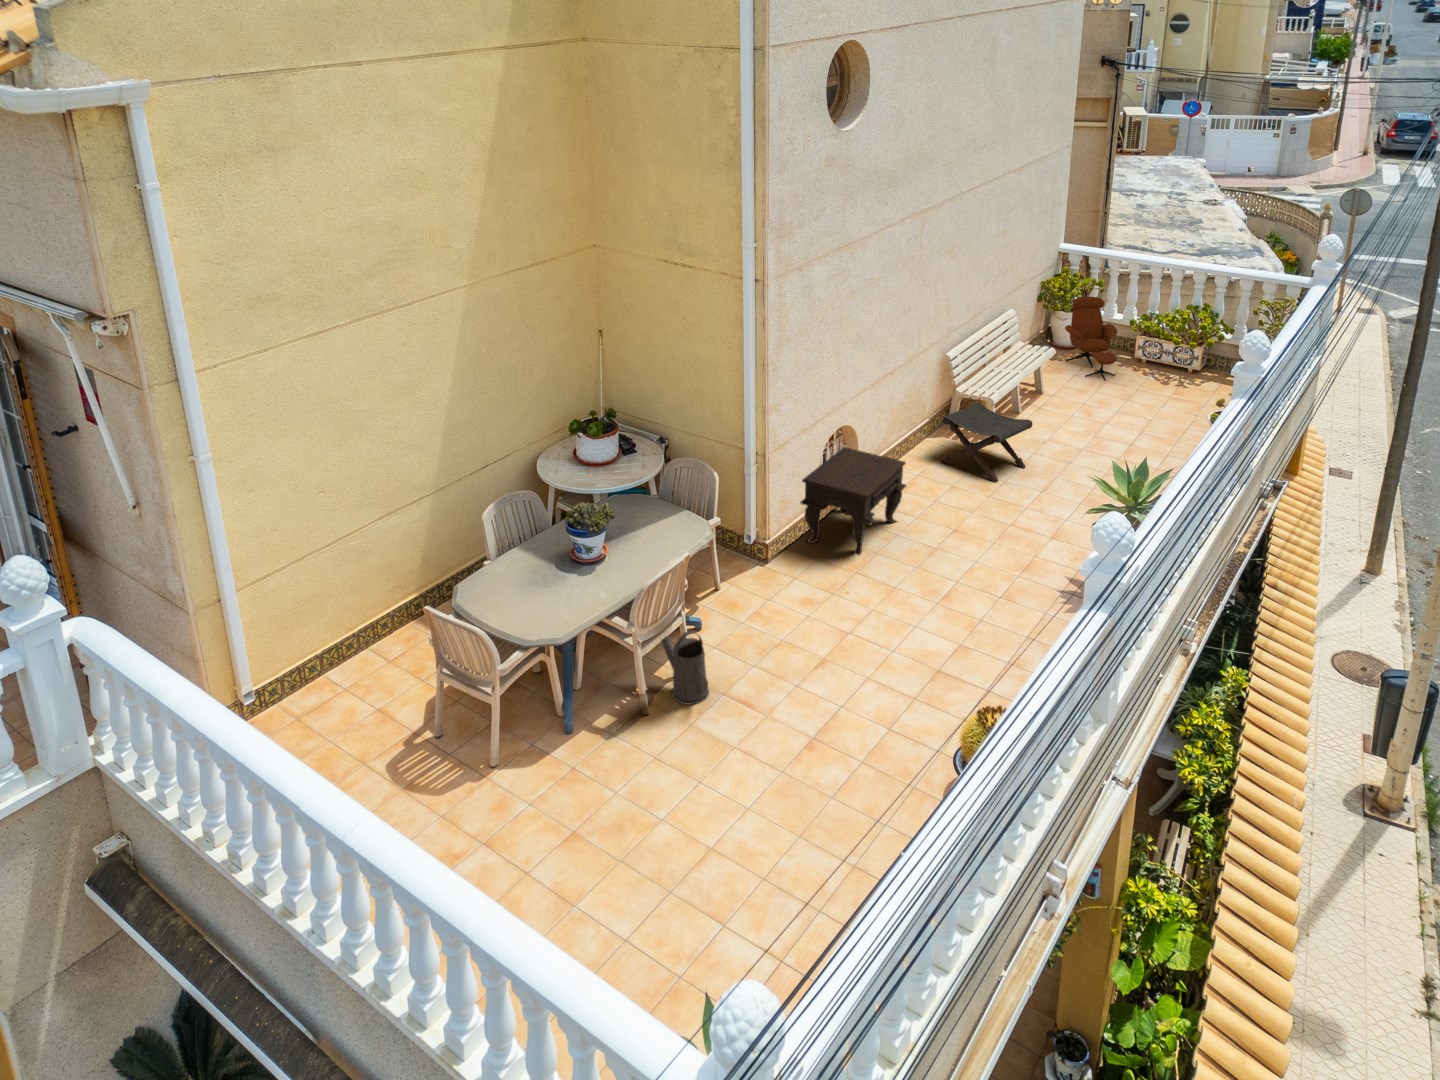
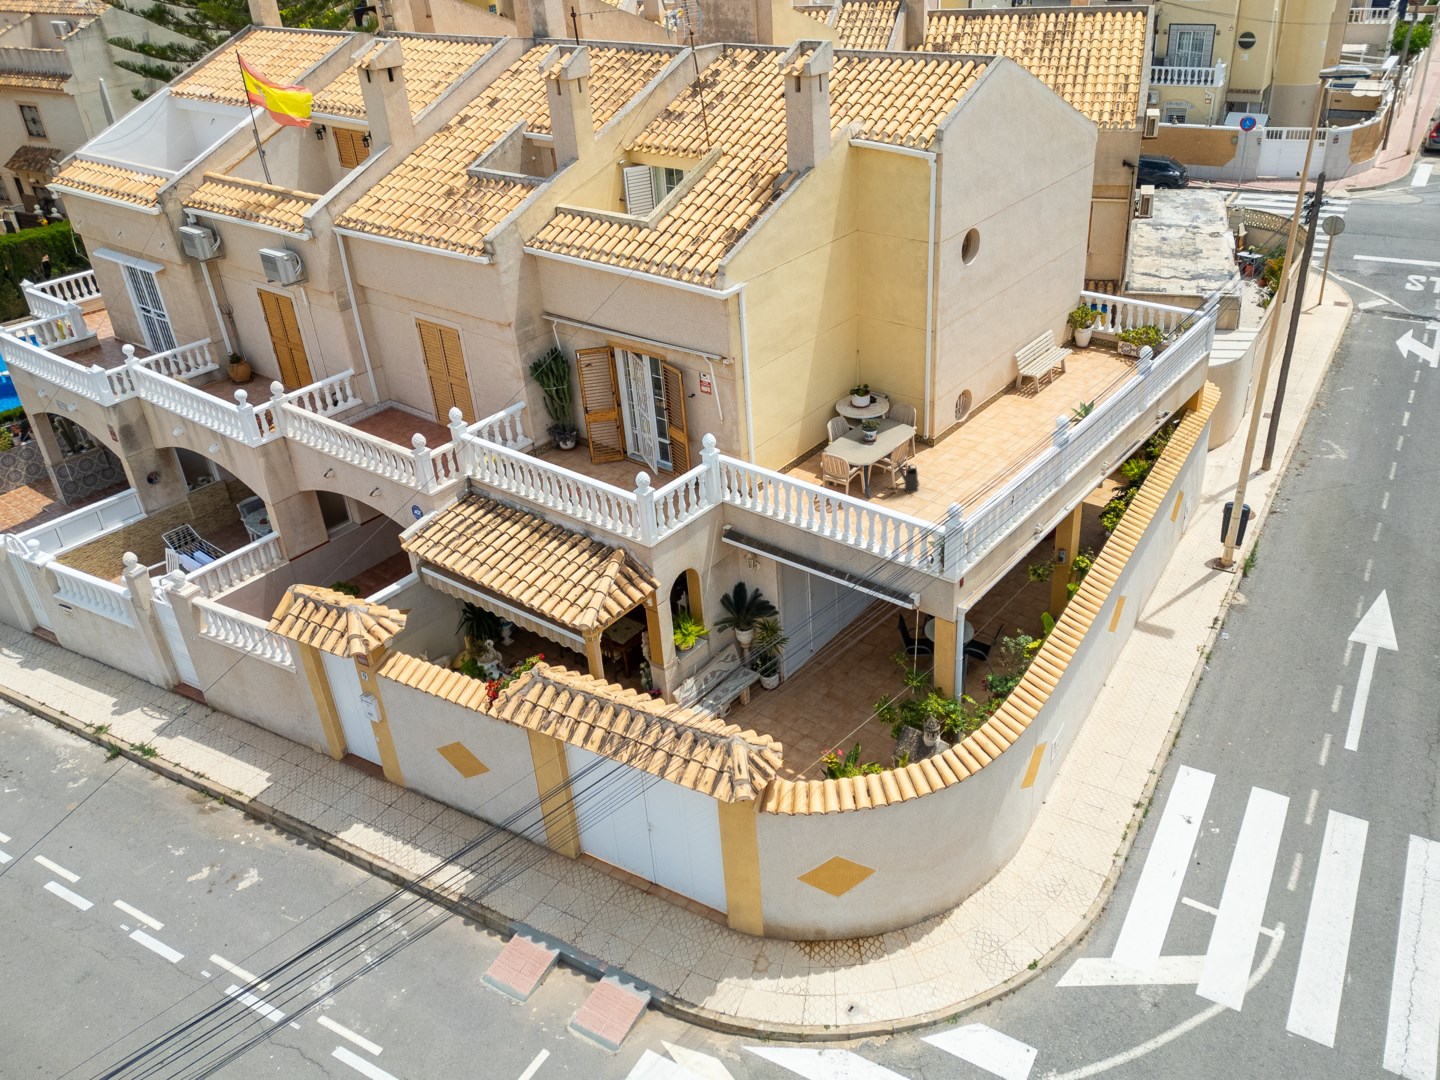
lounge chair: present [1065,297,1117,381] -> none [1080,321,1107,366]
footstool: present [941,403,1033,483] -> none [1012,378,1054,415]
side table: present [801,447,906,555] -> none [948,398,995,444]

